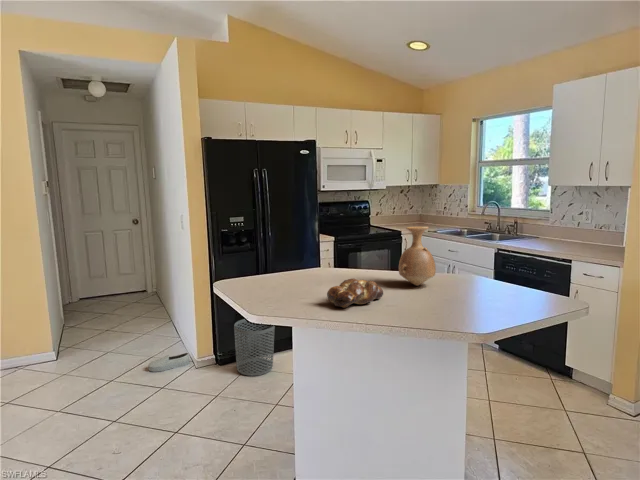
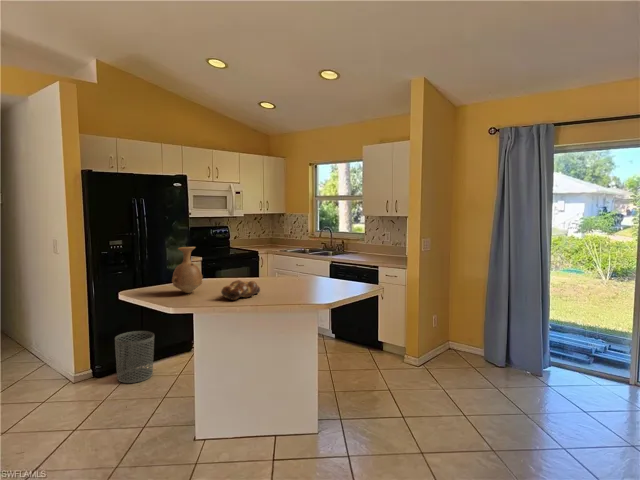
vase: present [399,226,436,286] -> present [172,247,203,293]
shoe: present [148,353,189,372] -> none [19,372,64,394]

